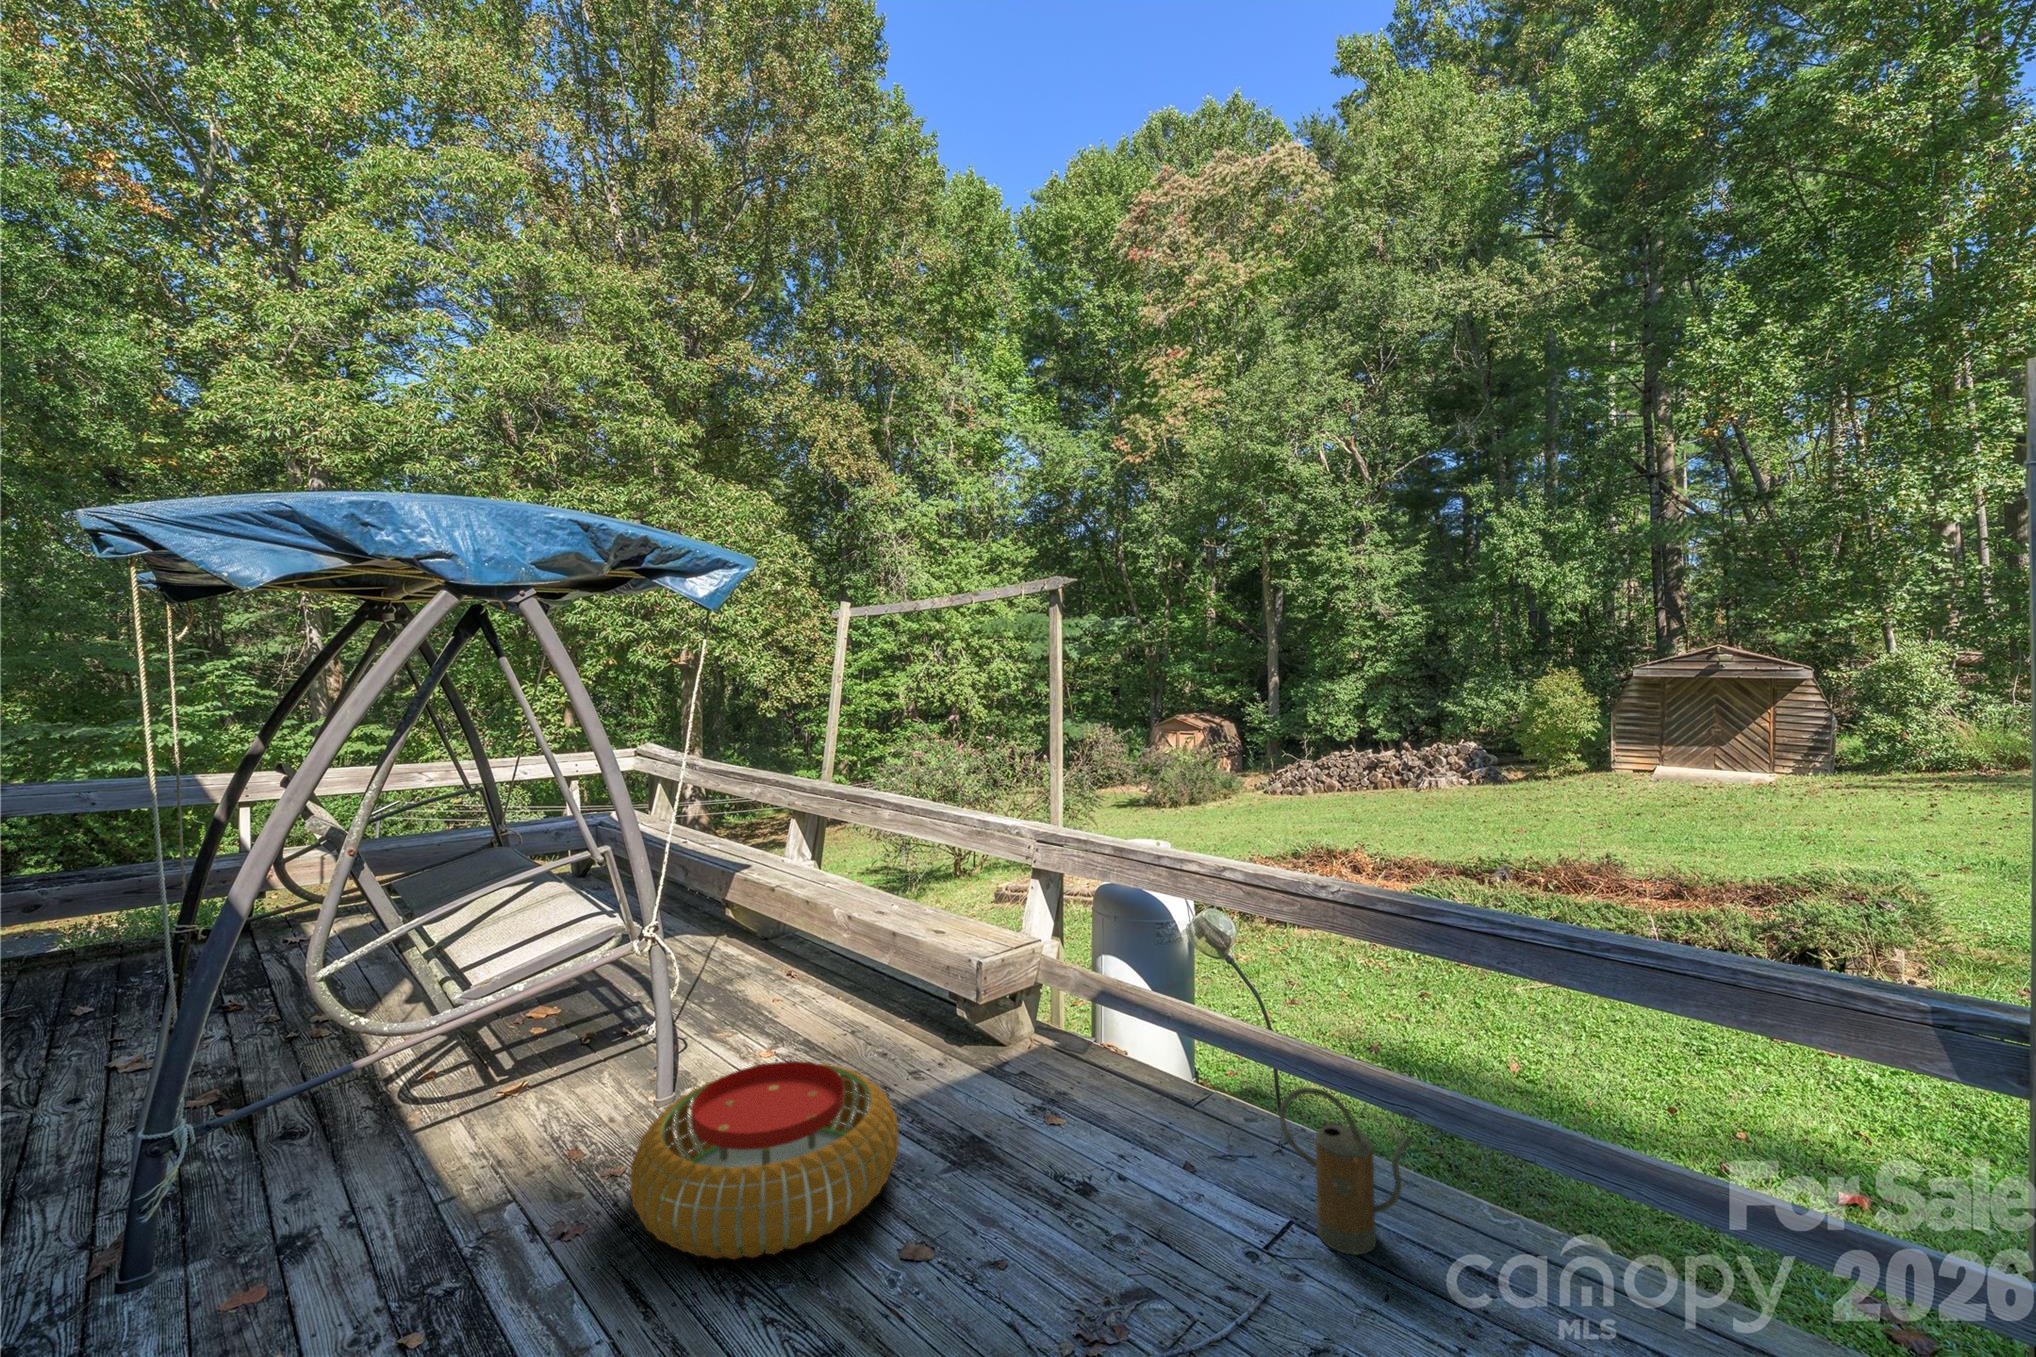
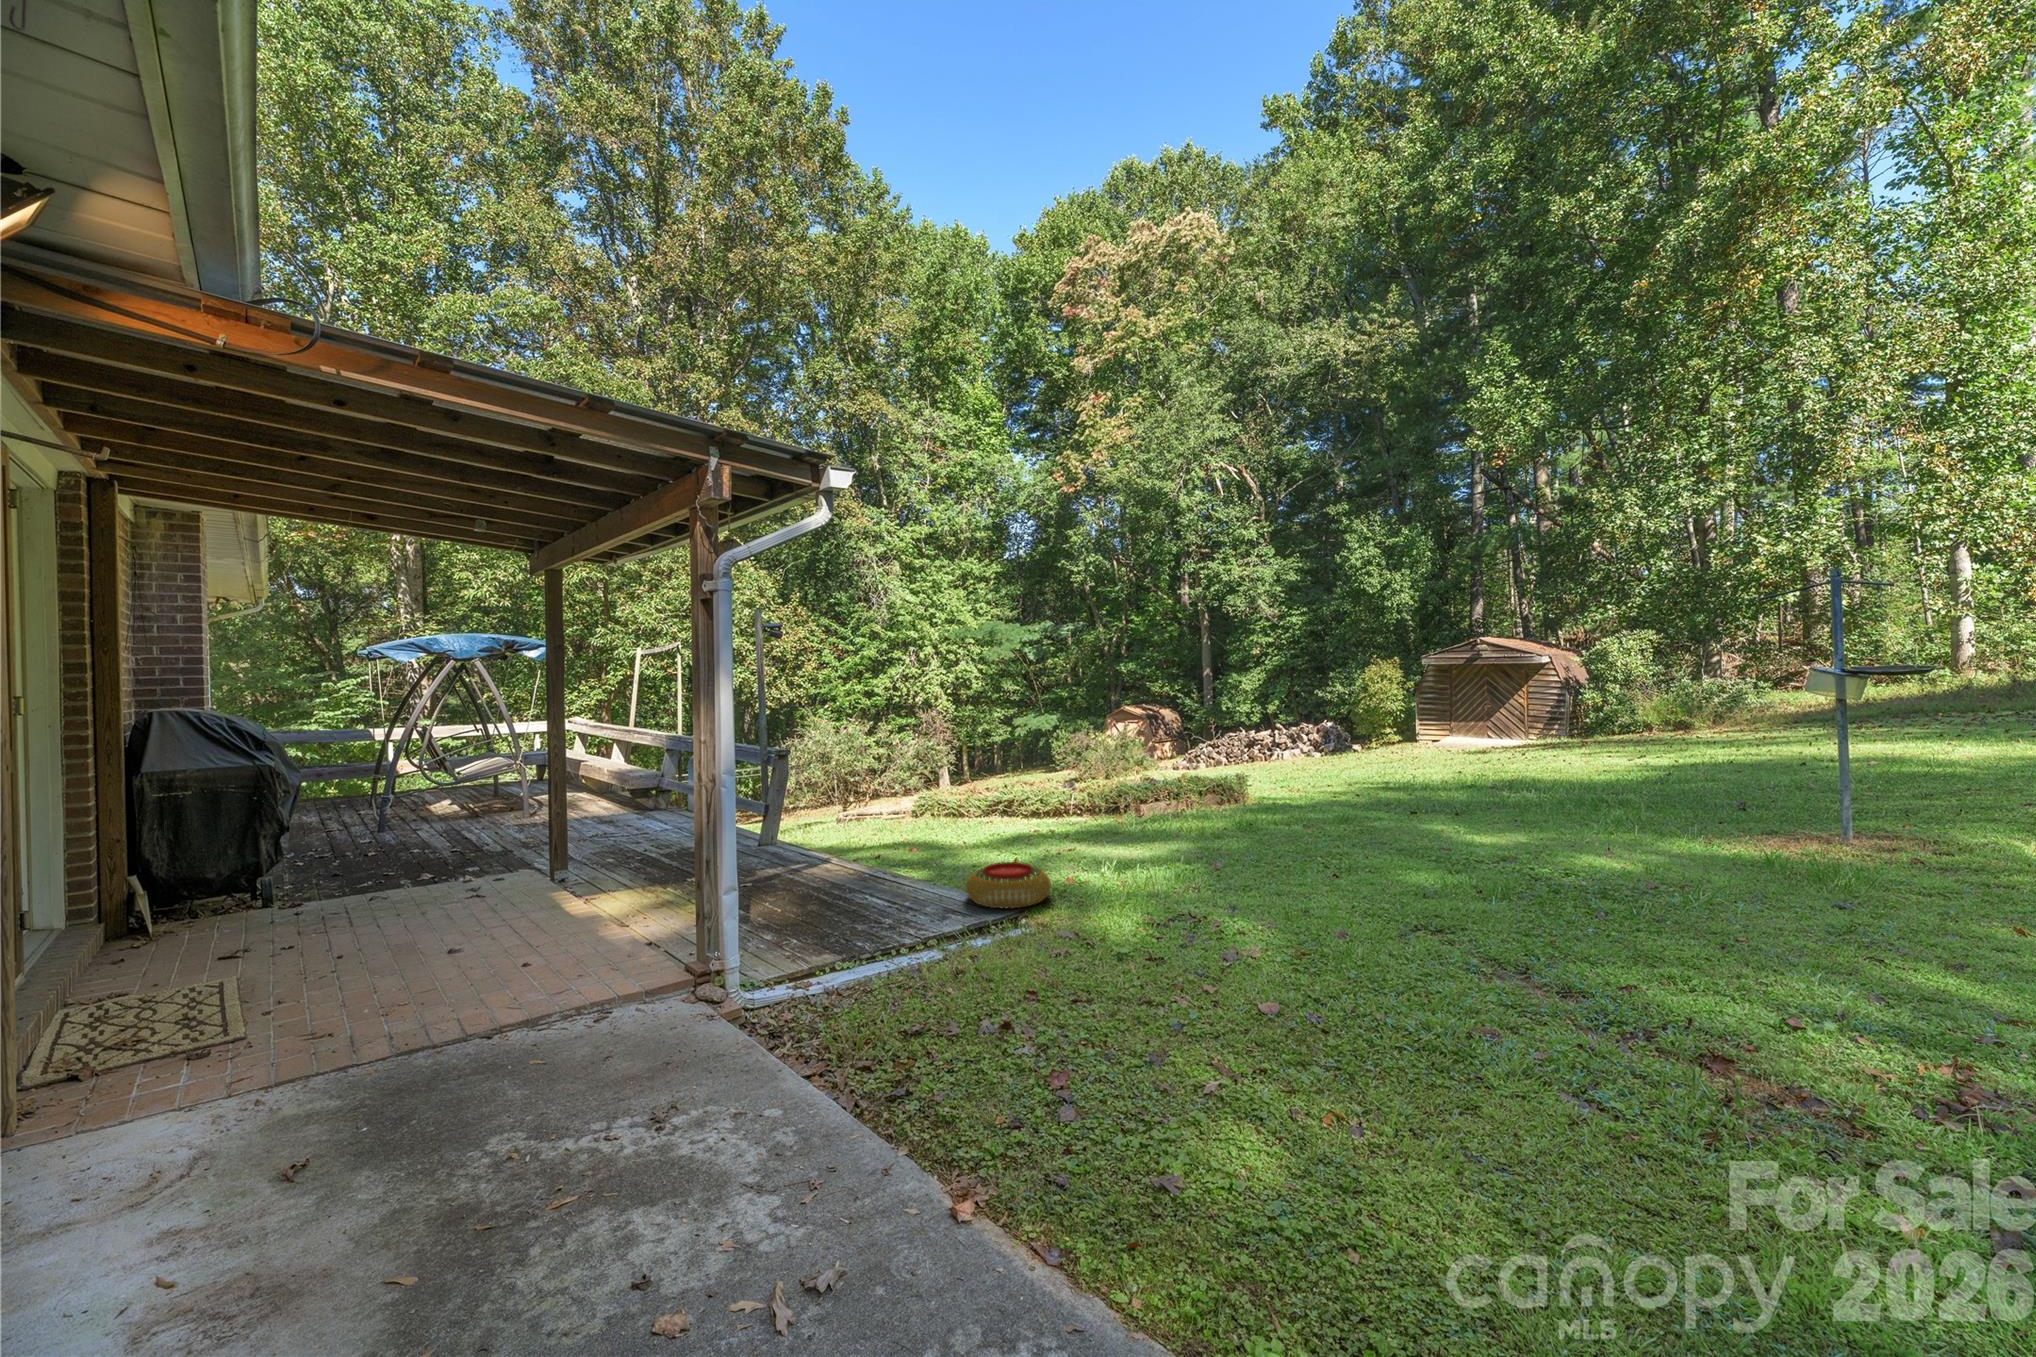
watering can: present [1279,1088,1414,1254] -> none [1173,854,1212,900]

